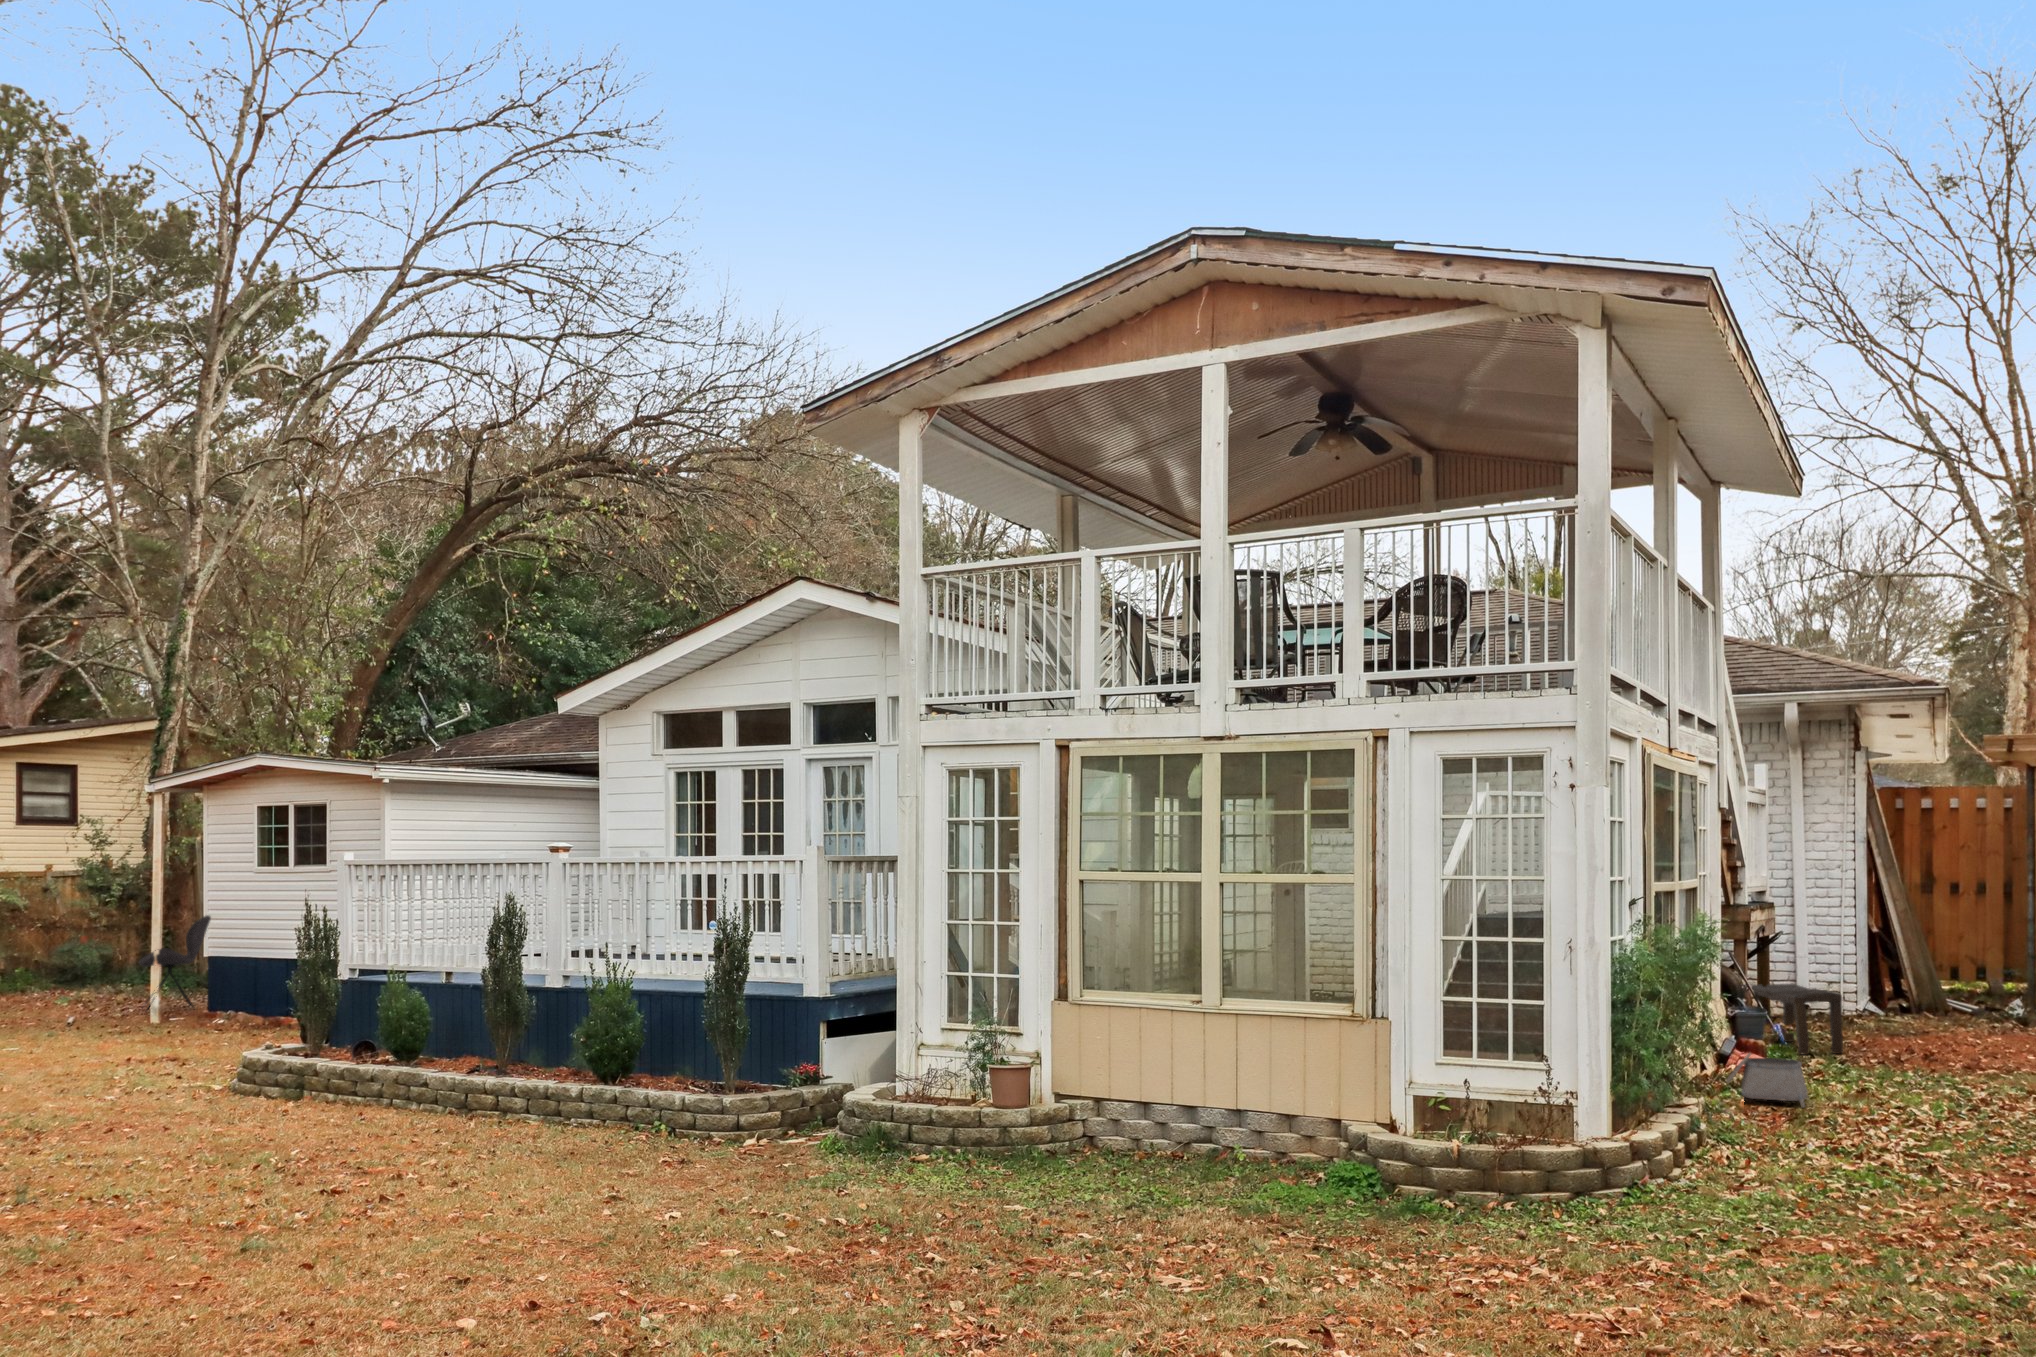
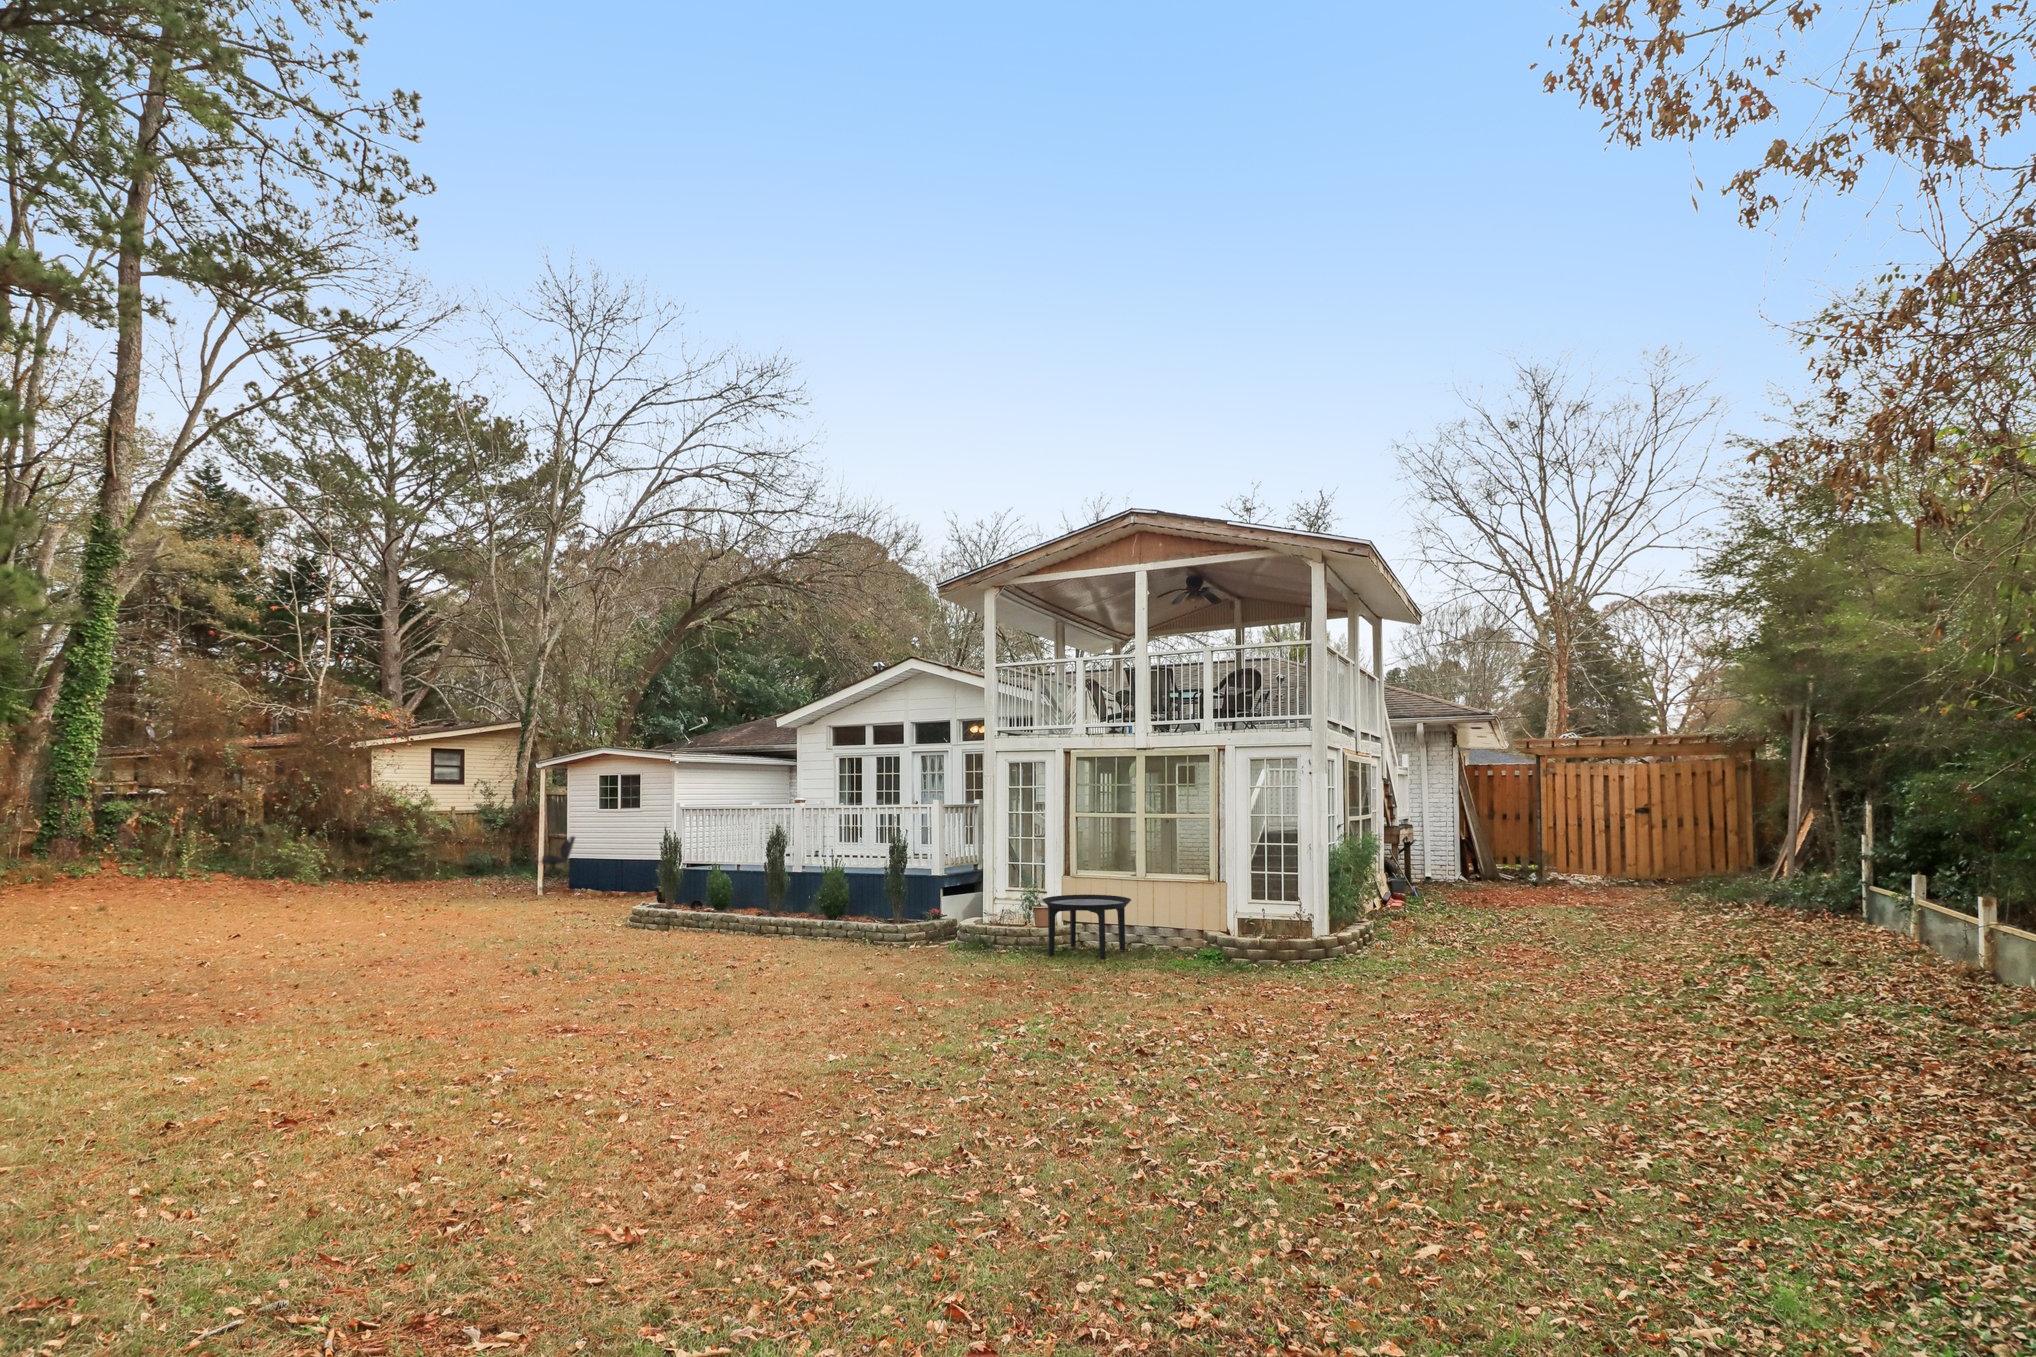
bench: present [1752,984,1843,1055] -> none [1397,866,1444,902]
round table: none [999,1040,1187,1180] -> present [1042,895,1131,959]
basket: present [1726,1053,1809,1108] -> none [1379,899,1424,925]

